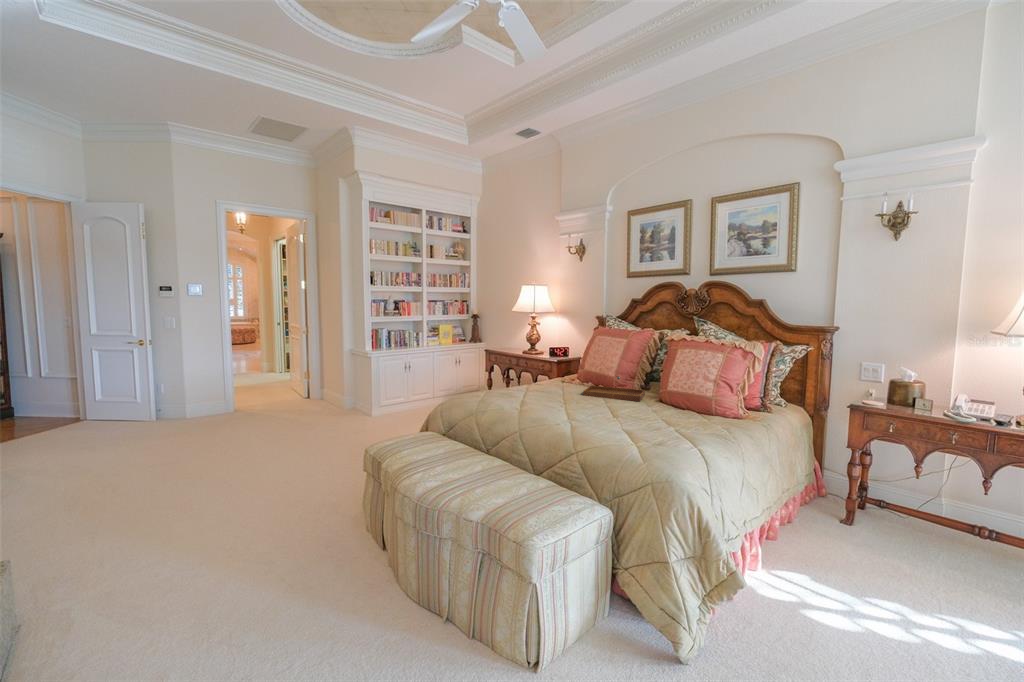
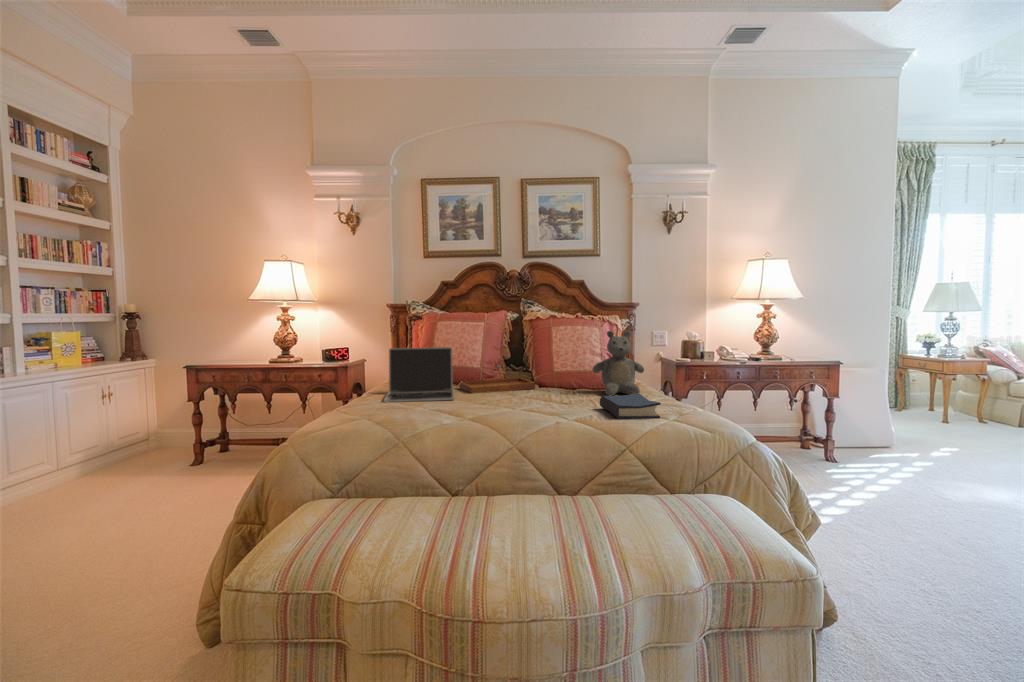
laptop: none [517,354,577,397] -> present [384,347,454,402]
teddy bear: none [670,359,723,425] -> present [592,331,644,396]
hardback book: none [599,415,654,442] -> present [600,394,661,419]

